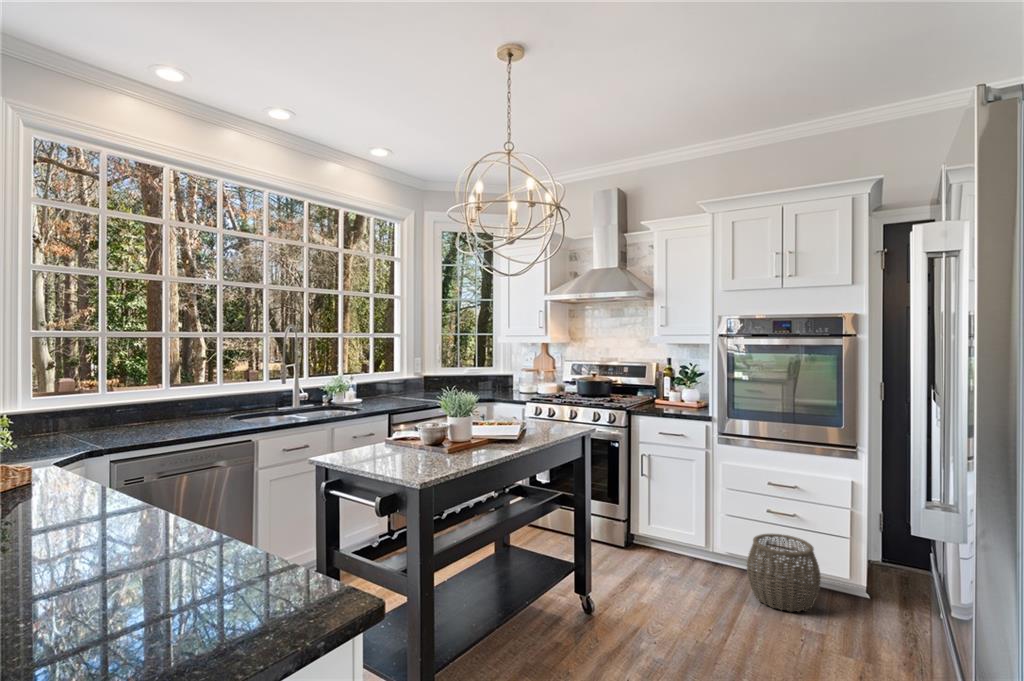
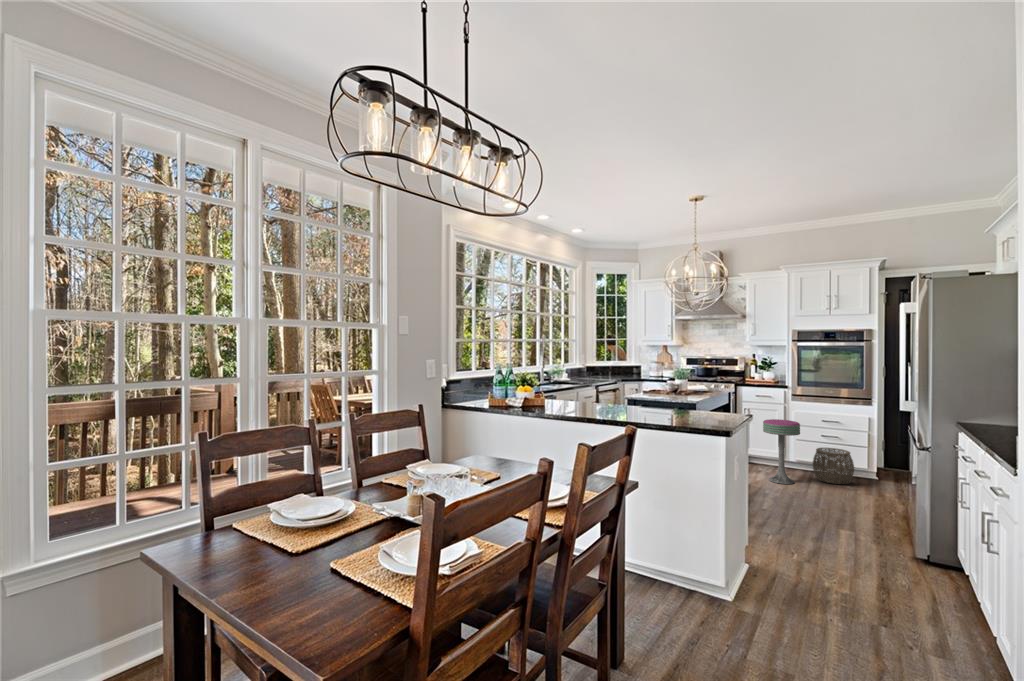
bar stool: none [654,482,719,613] -> present [763,419,800,484]

